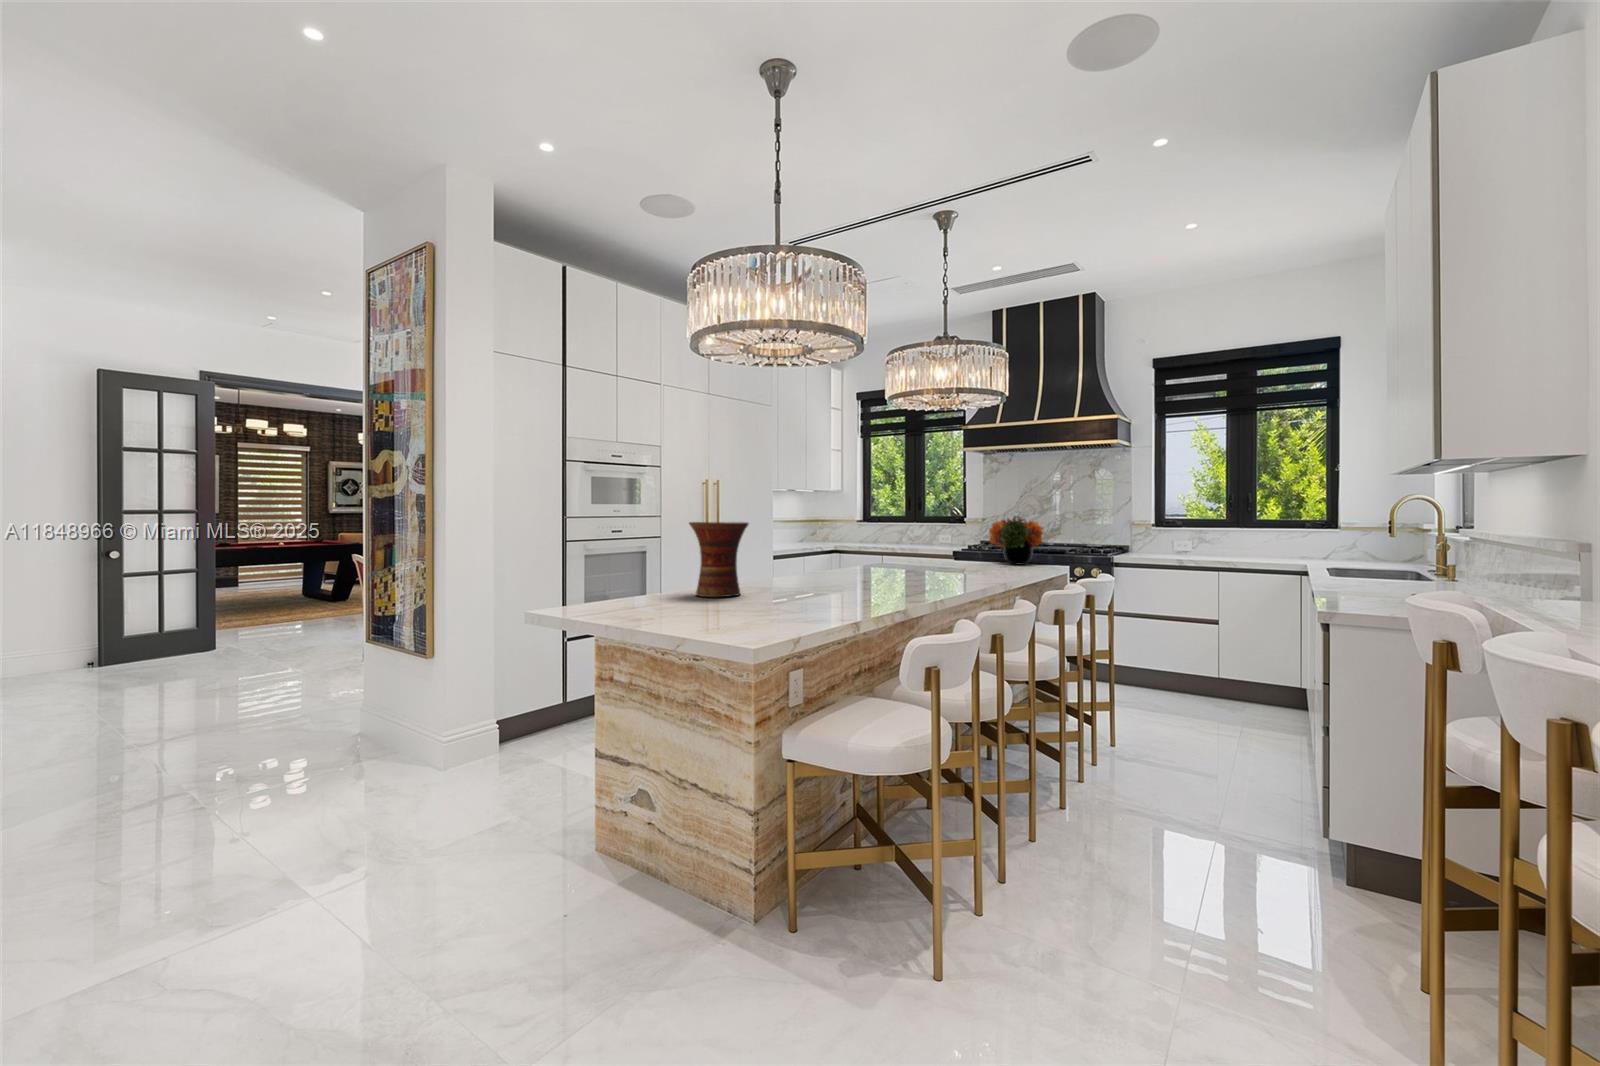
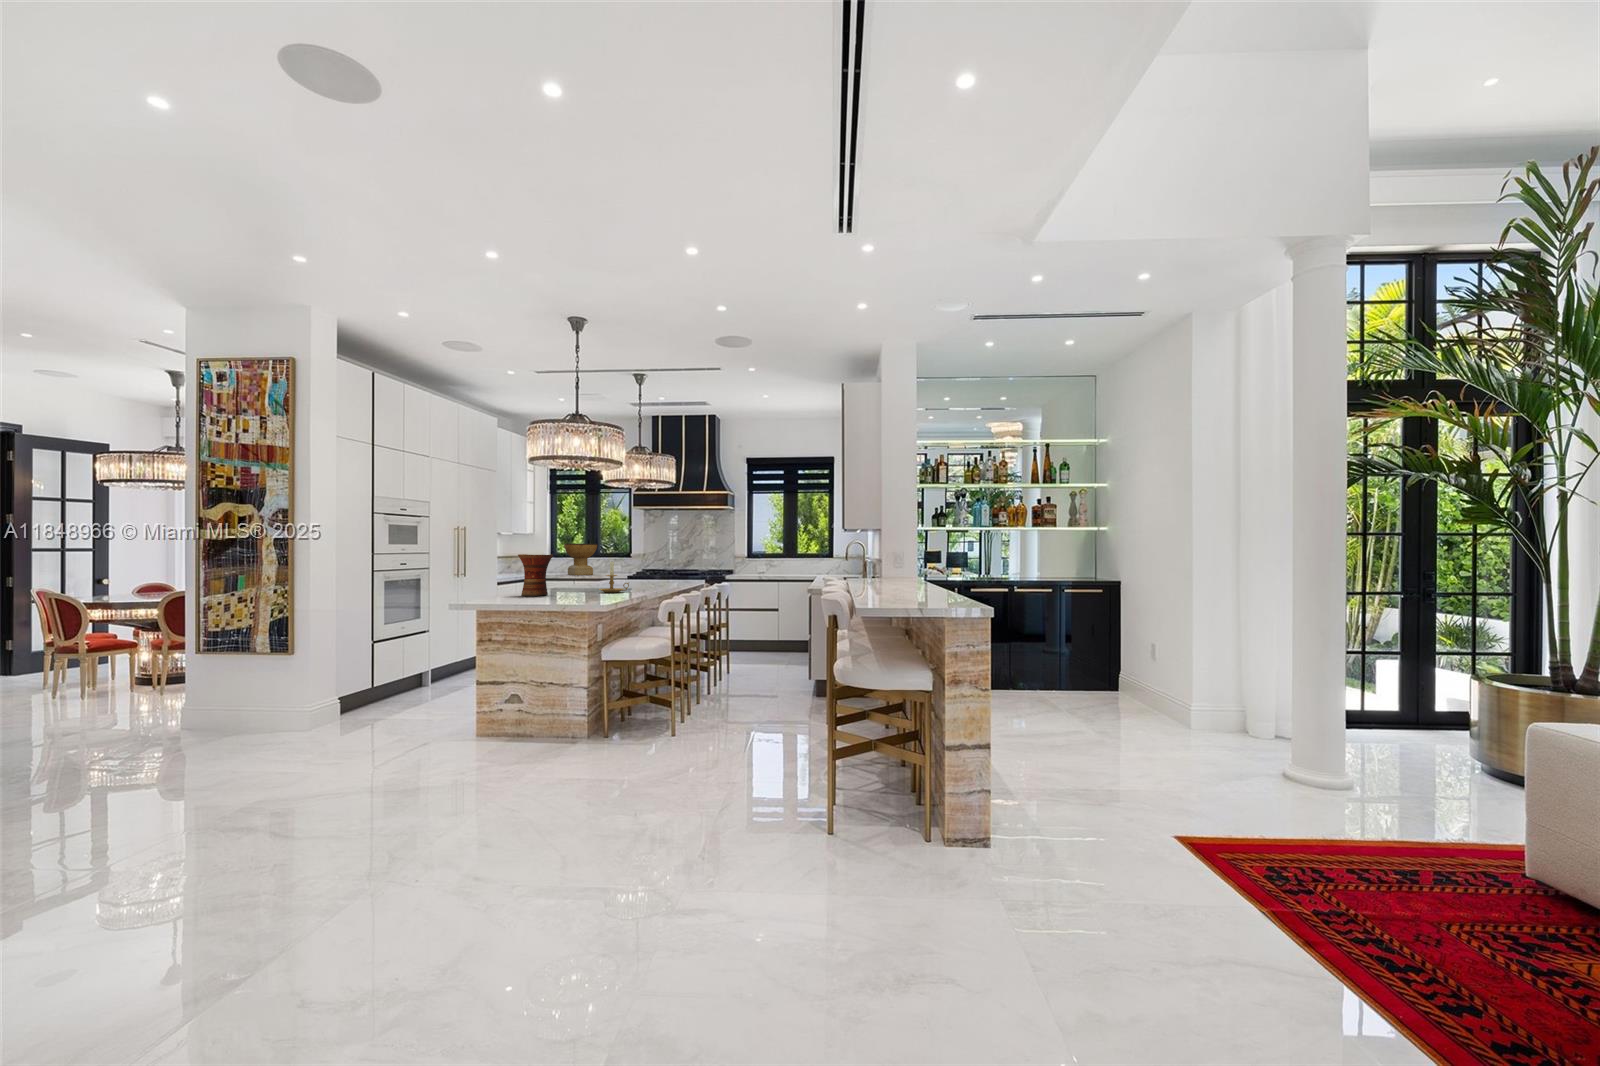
decorative bowl: none [879,503,923,547] -> present [564,543,597,575]
flower arrangement: present [989,516,1043,564] -> none [657,552,690,581]
candle holder: none [837,534,894,594] -> present [599,562,629,593]

